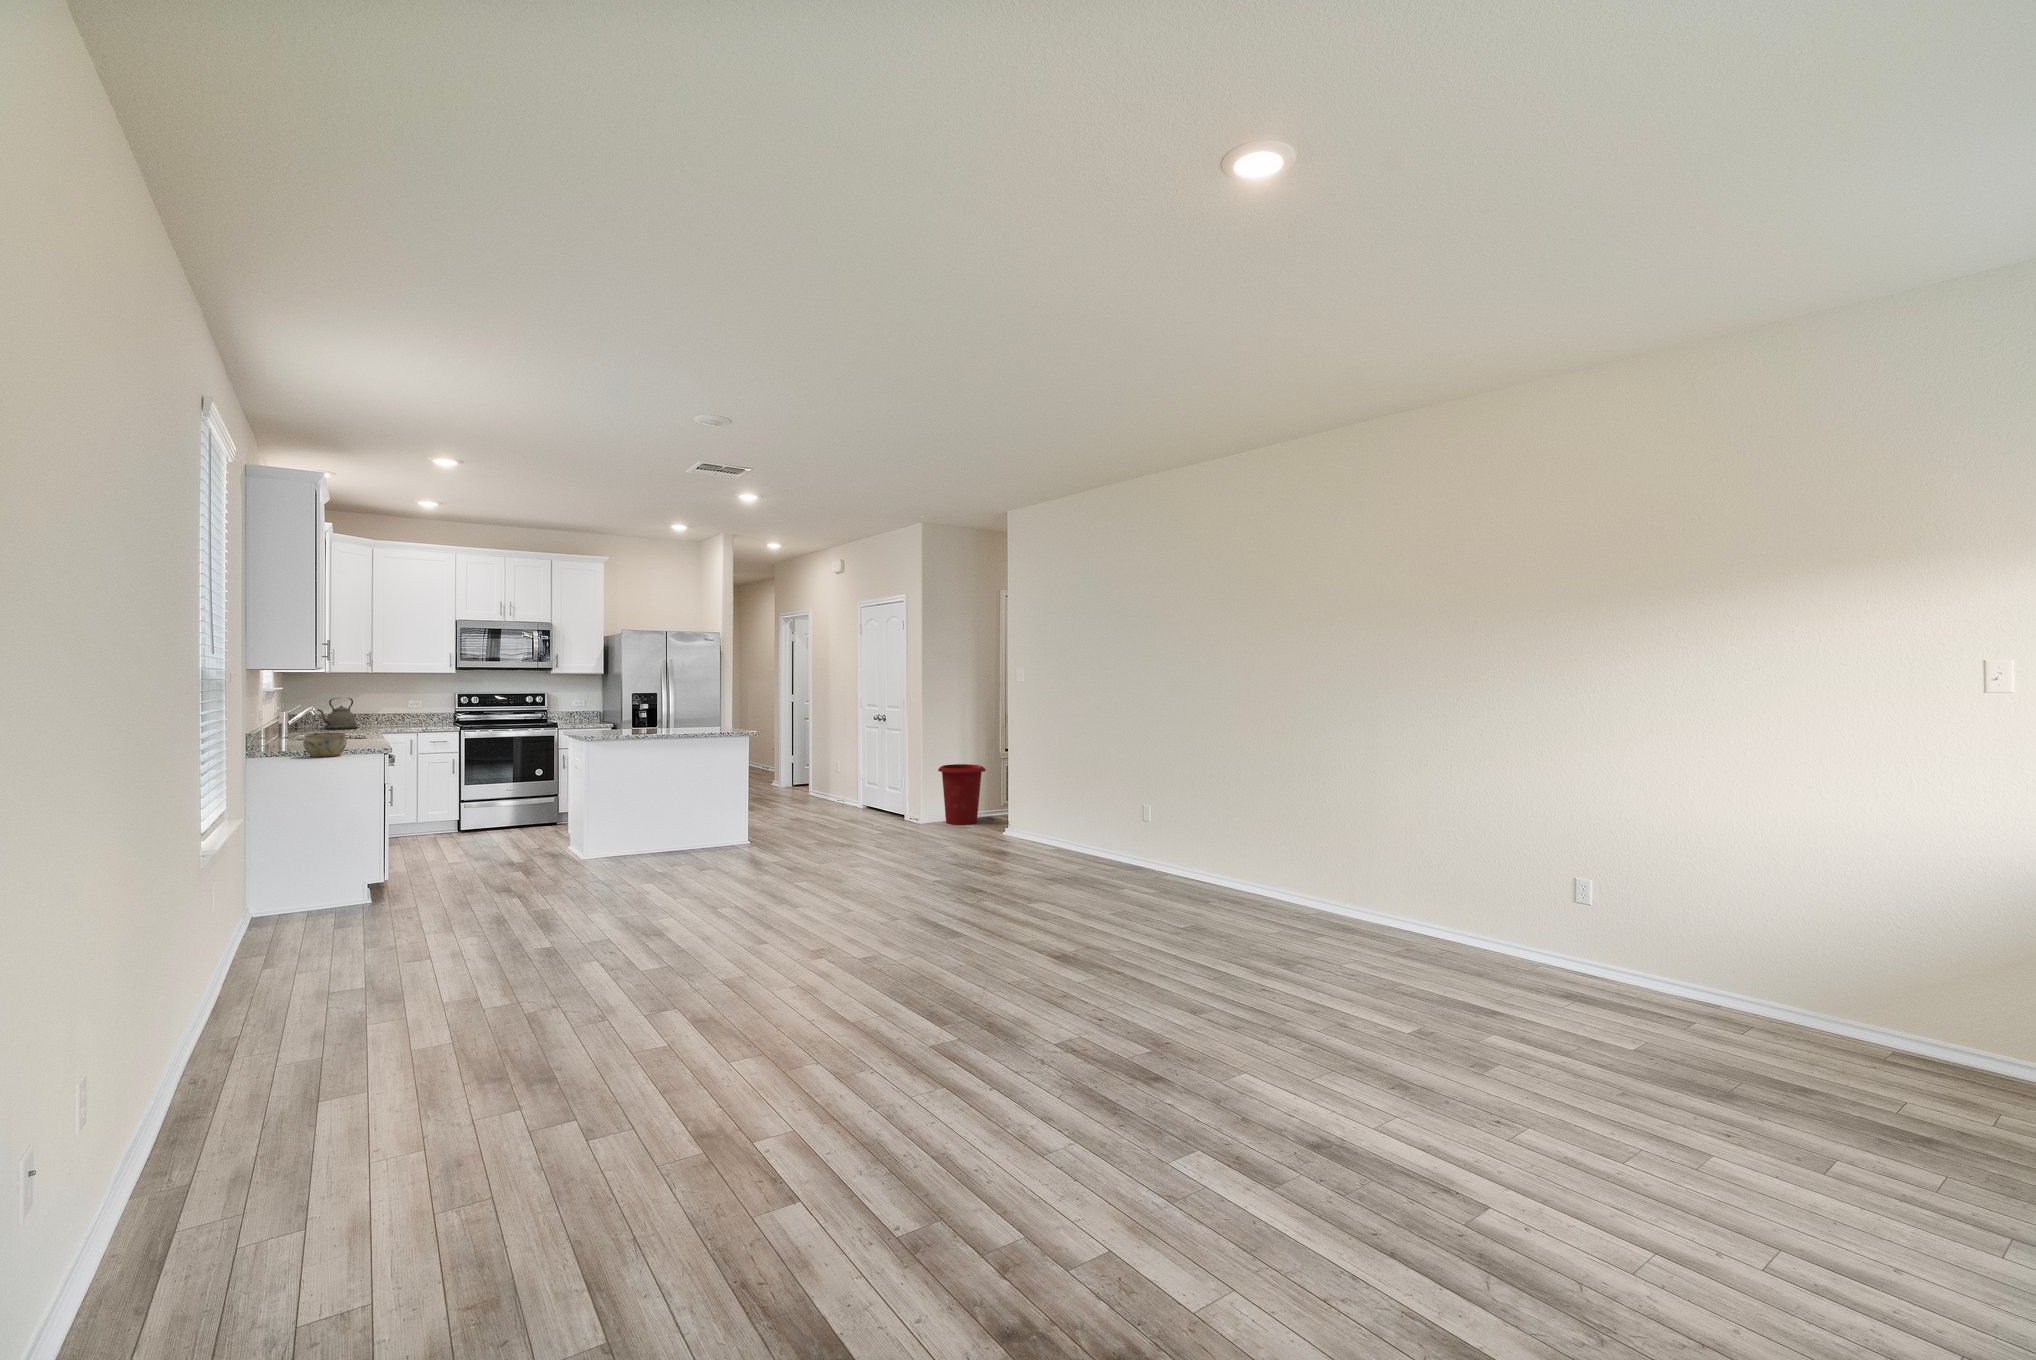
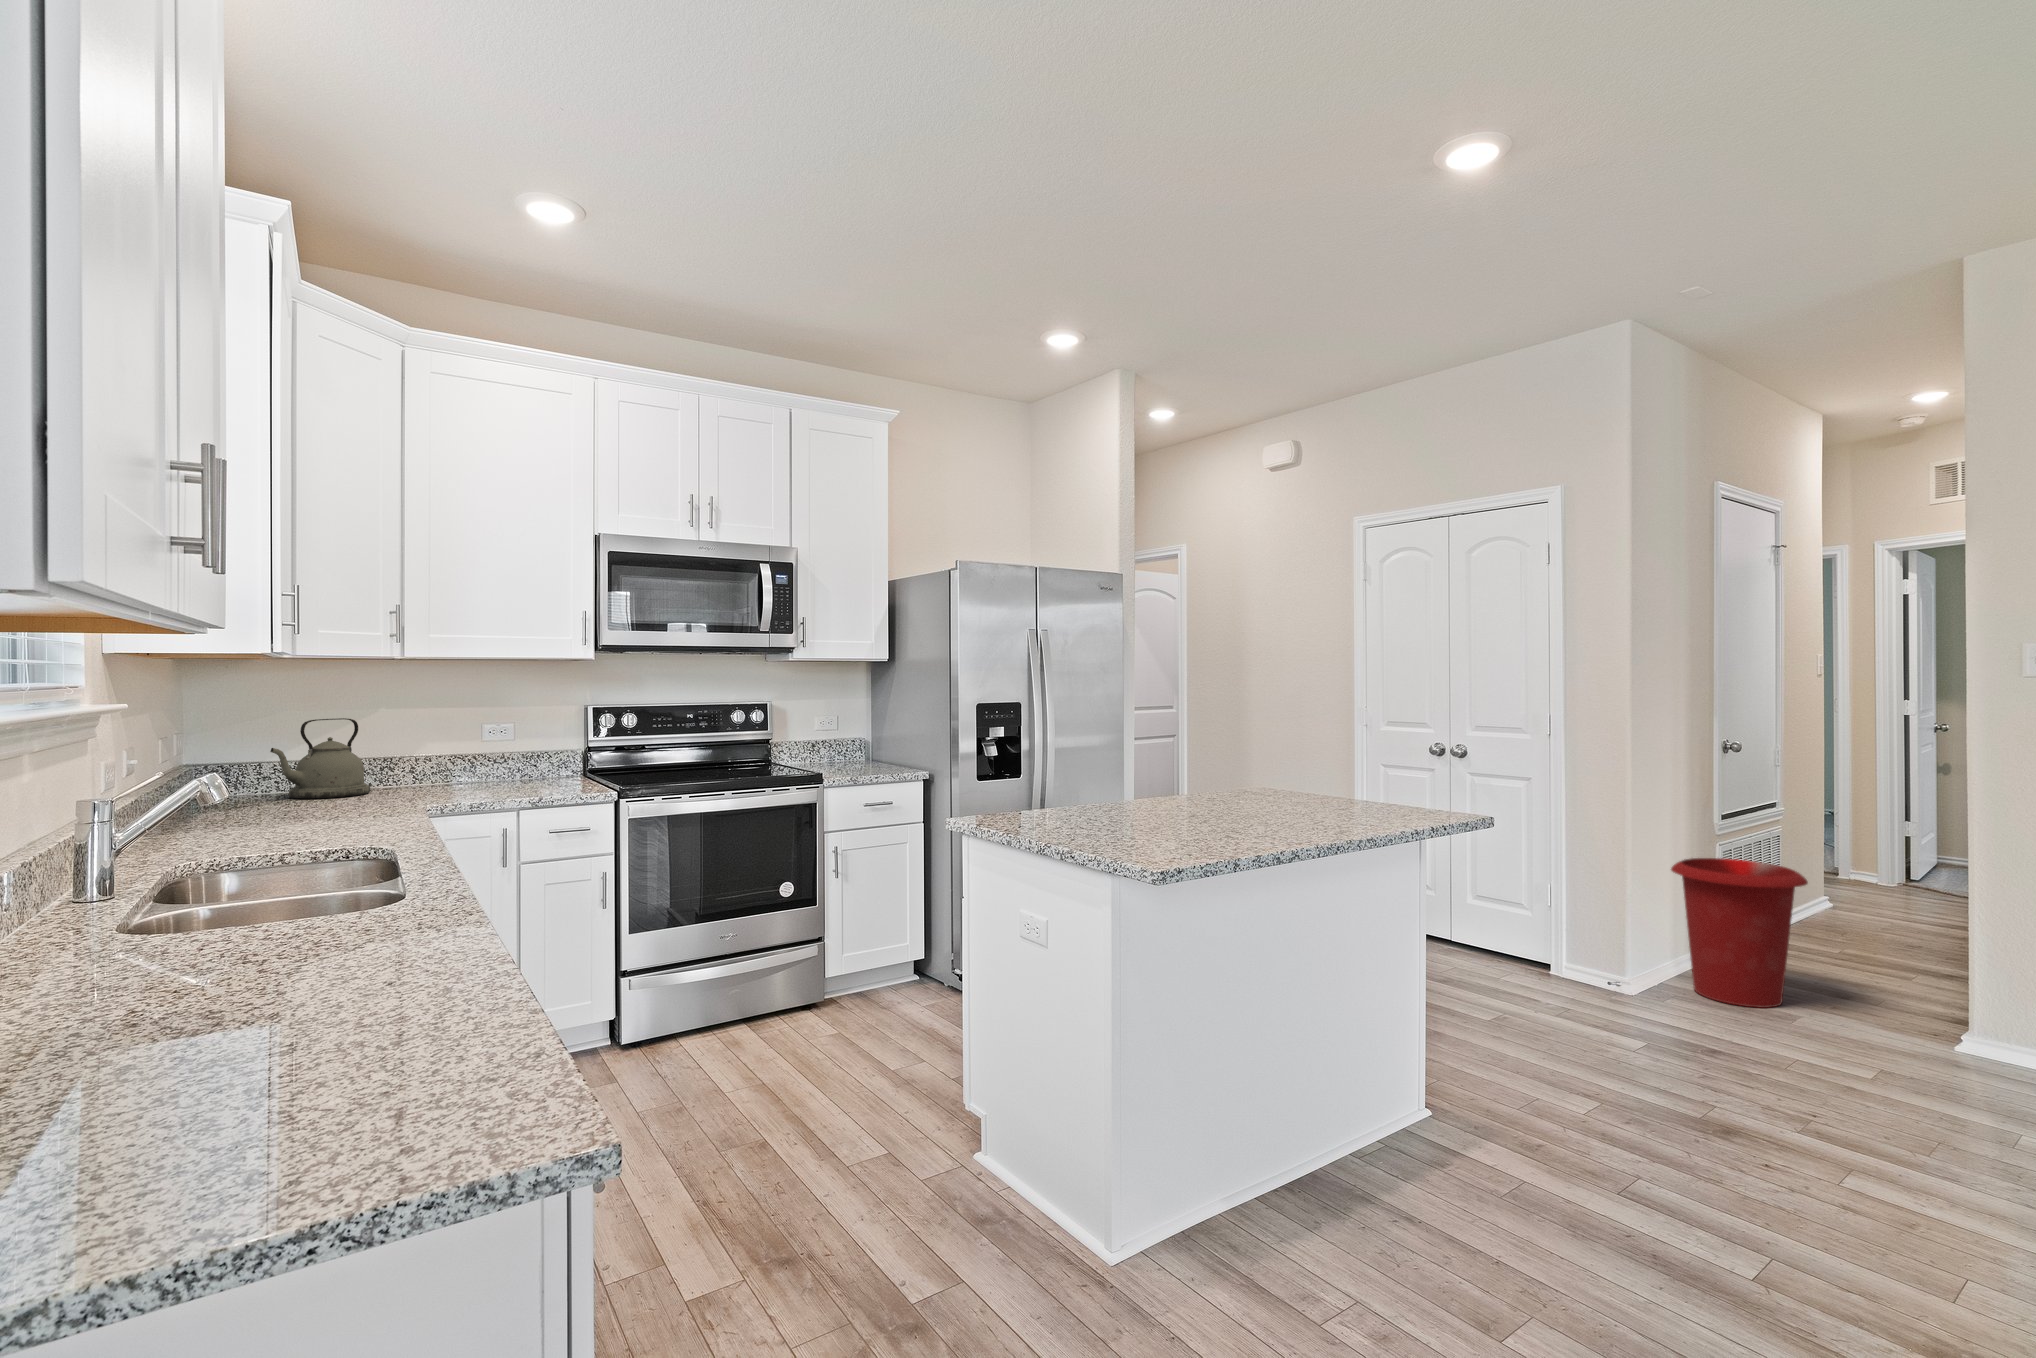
ceramic bowl: present [303,732,347,757] -> none [128,907,368,1075]

